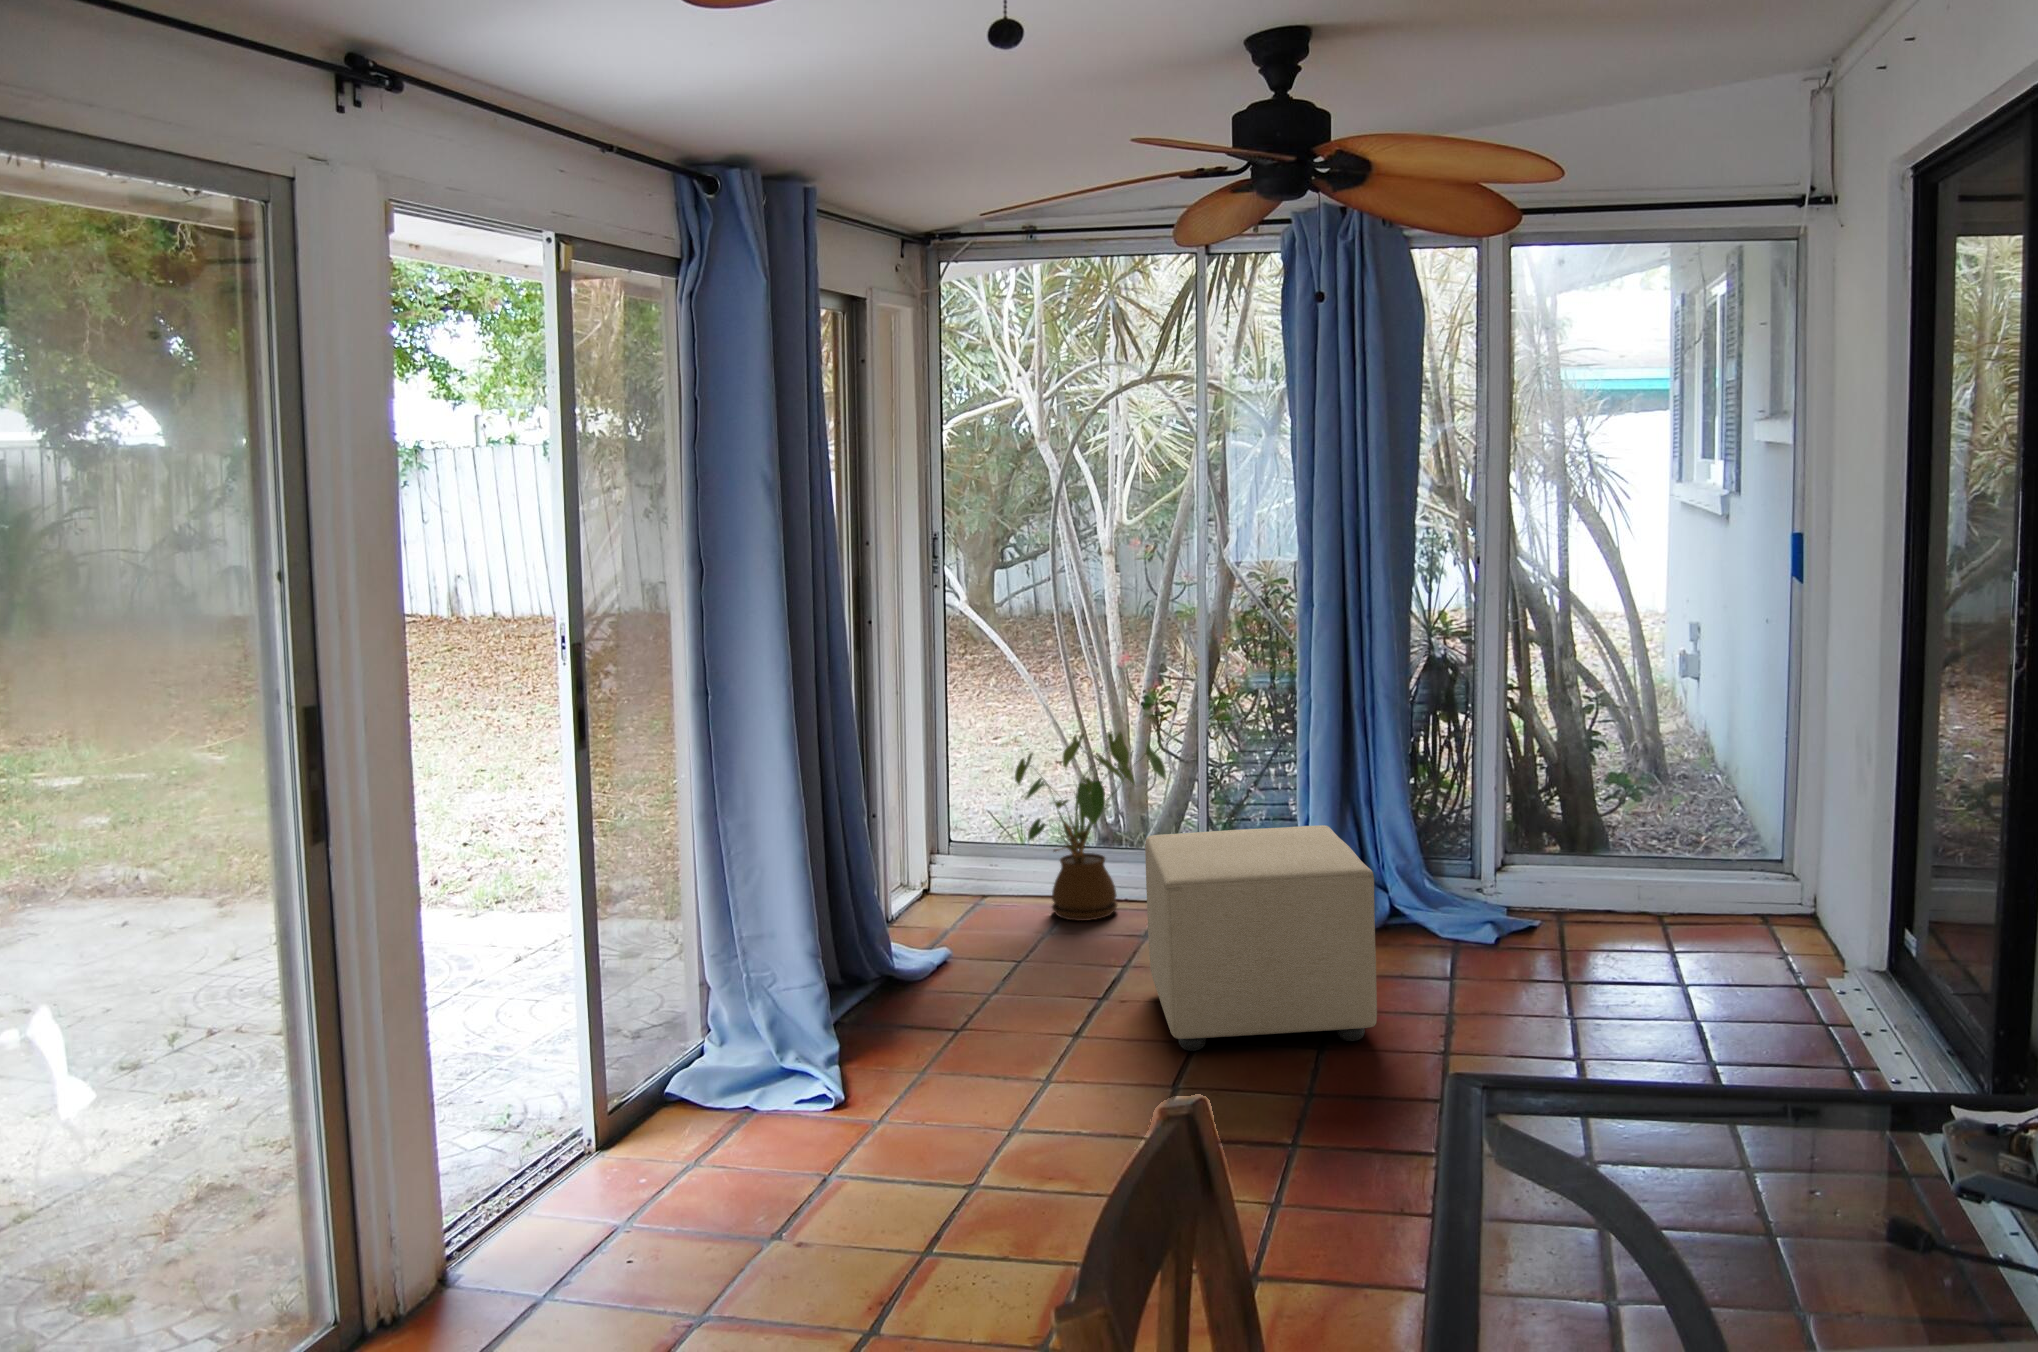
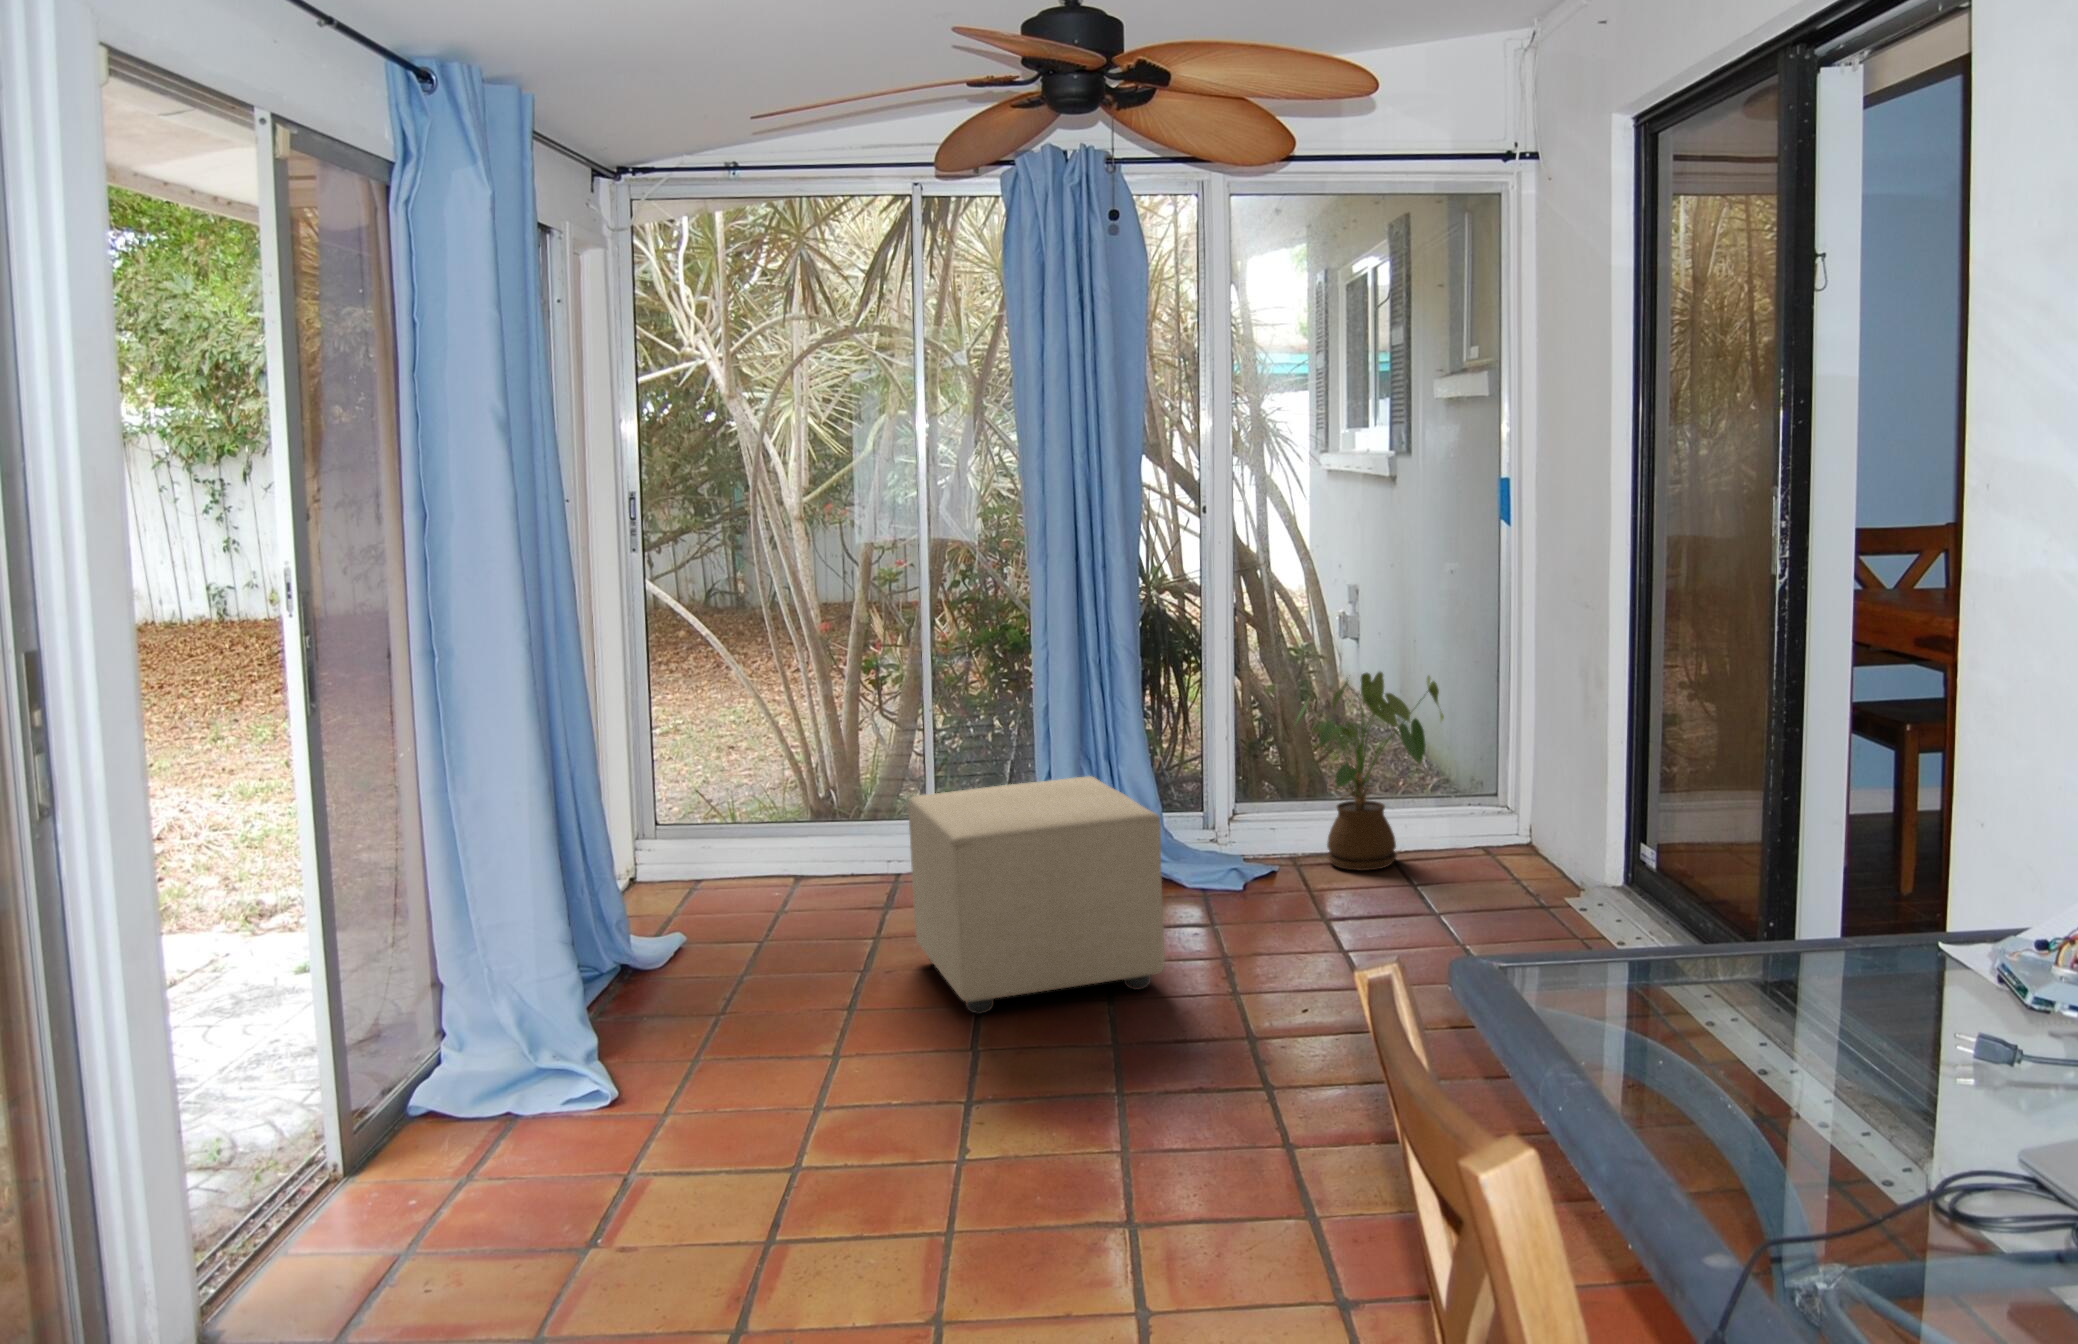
house plant: present [1015,732,1166,921] -> present [1295,672,1444,870]

